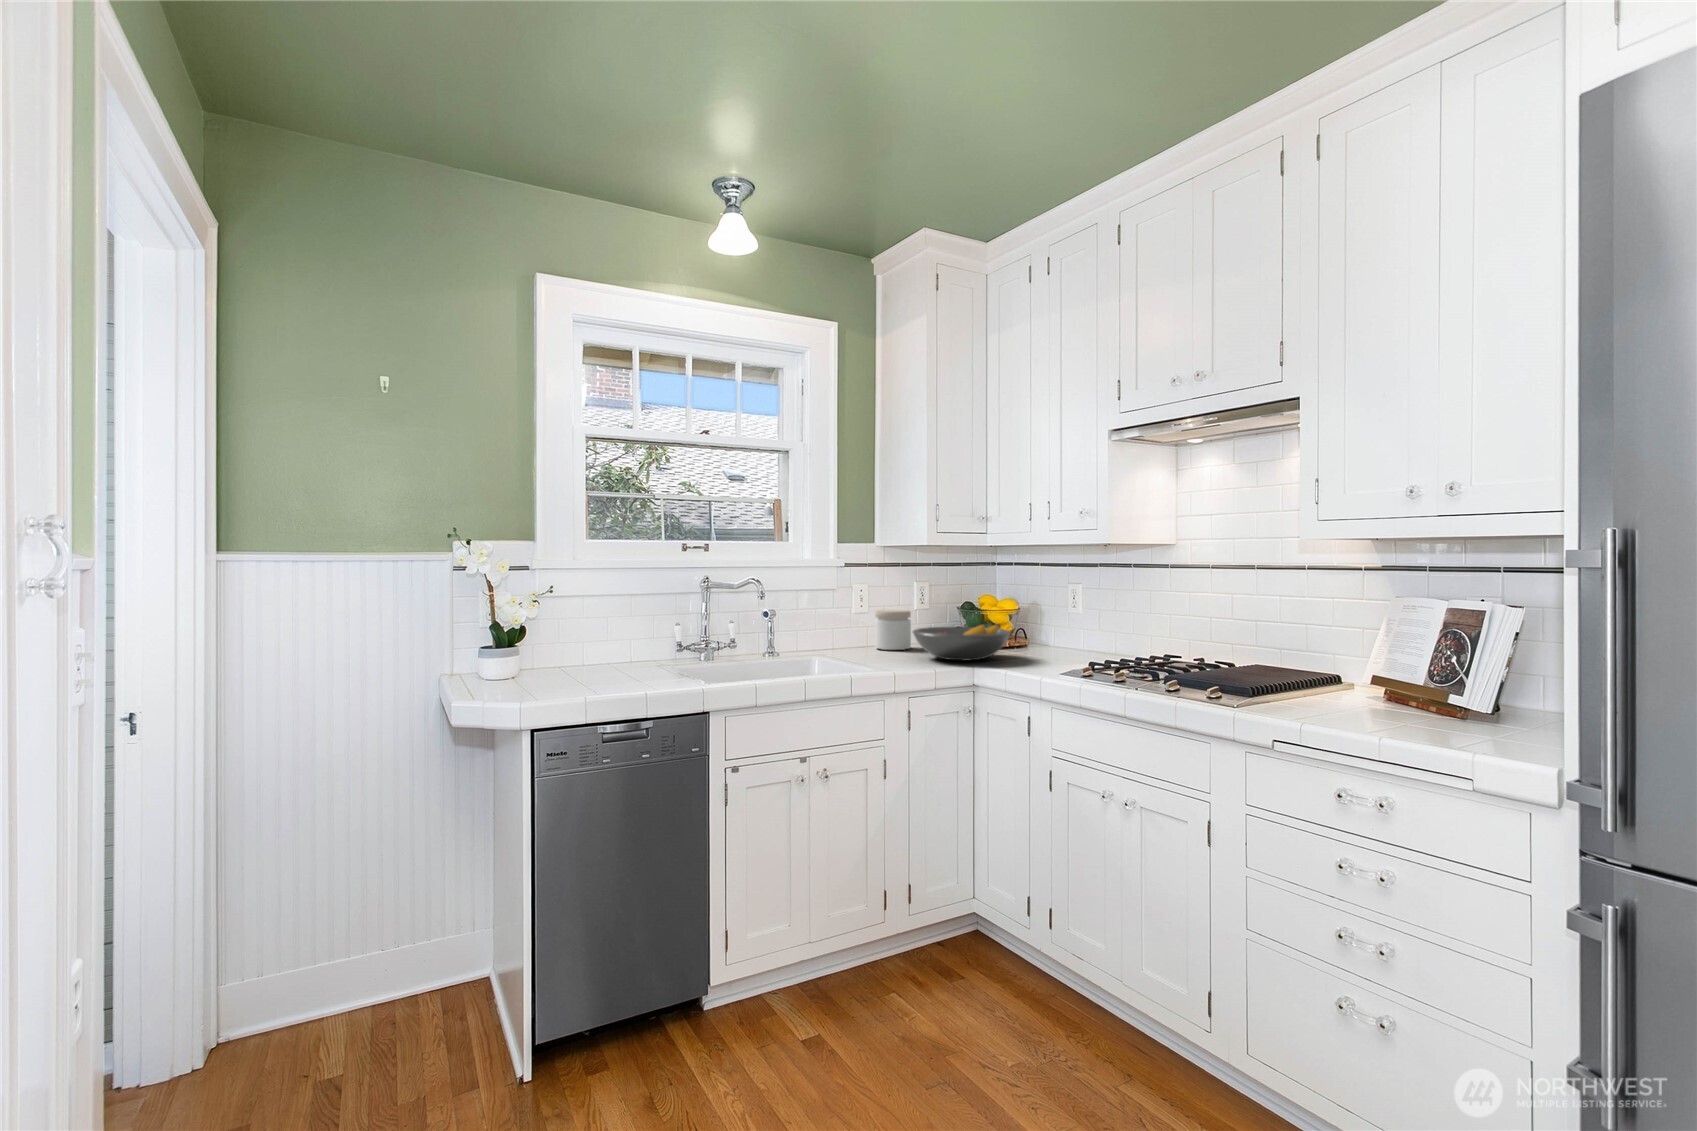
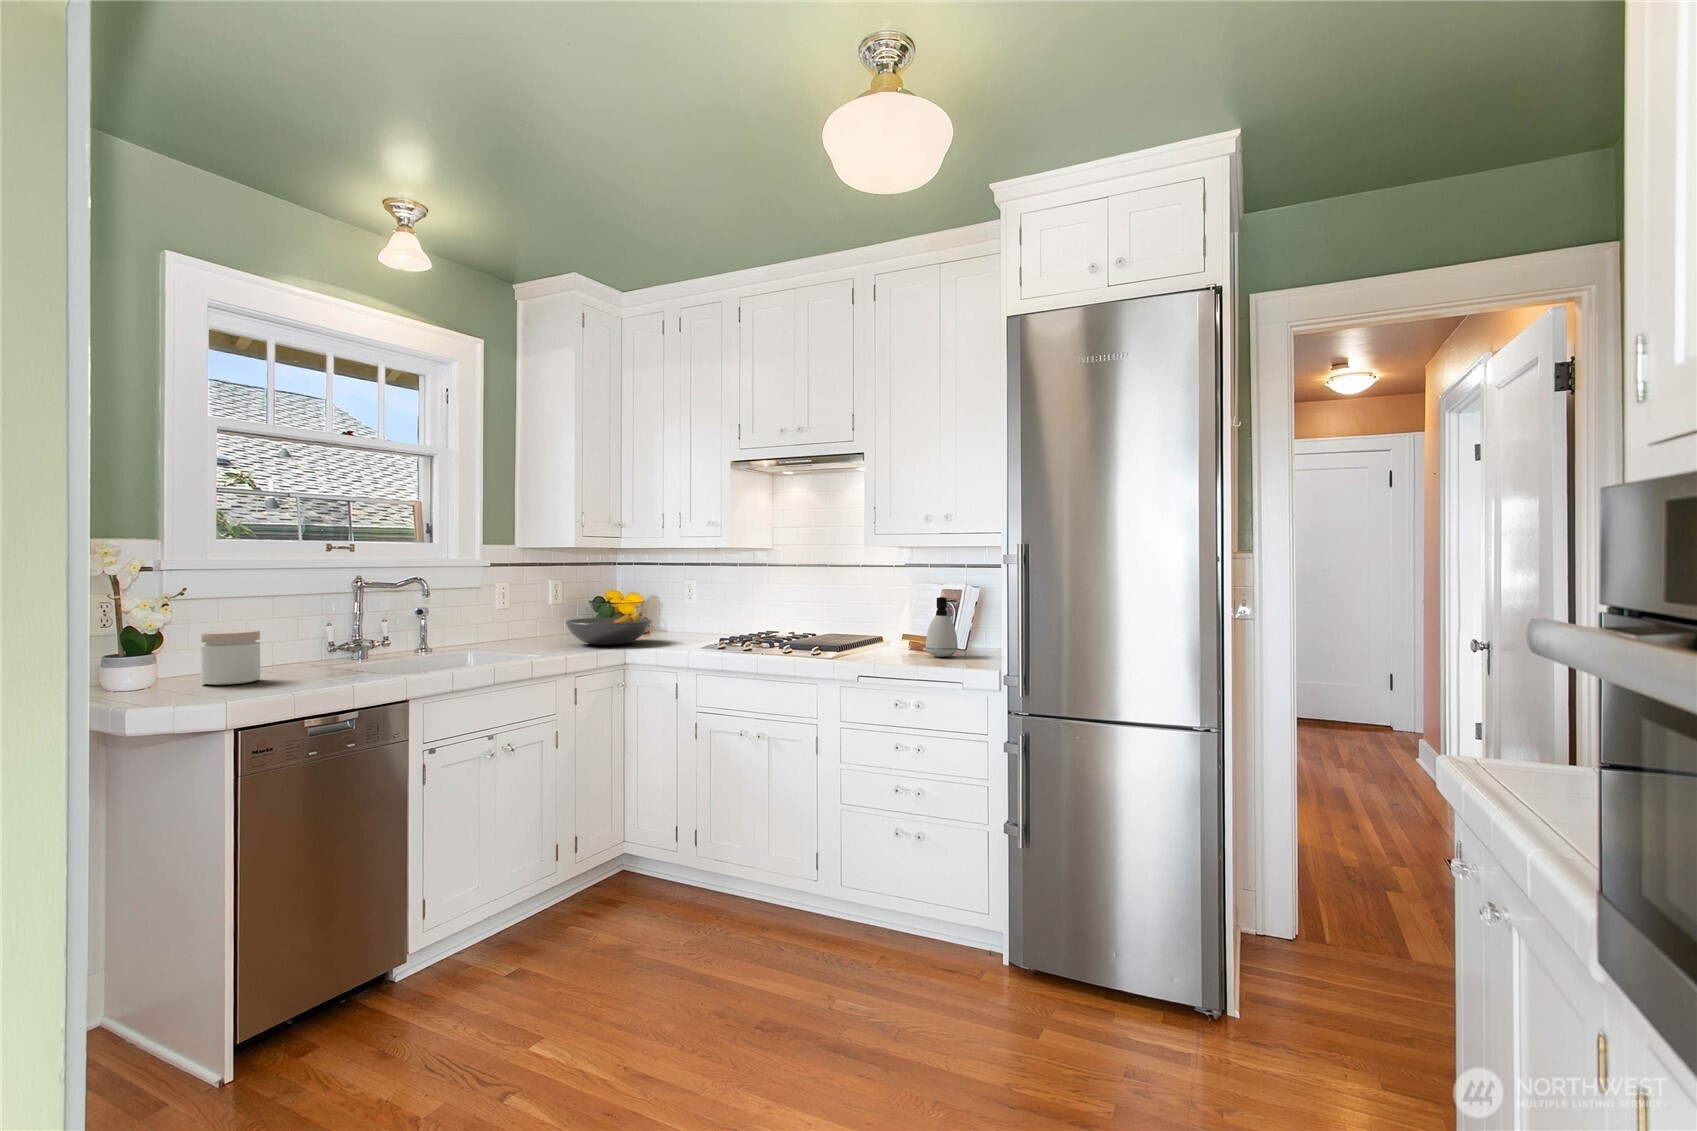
jar: present [875,609,911,650] -> present [201,630,260,685]
soap dispenser: none [1406,624,1471,724] -> present [926,597,958,657]

